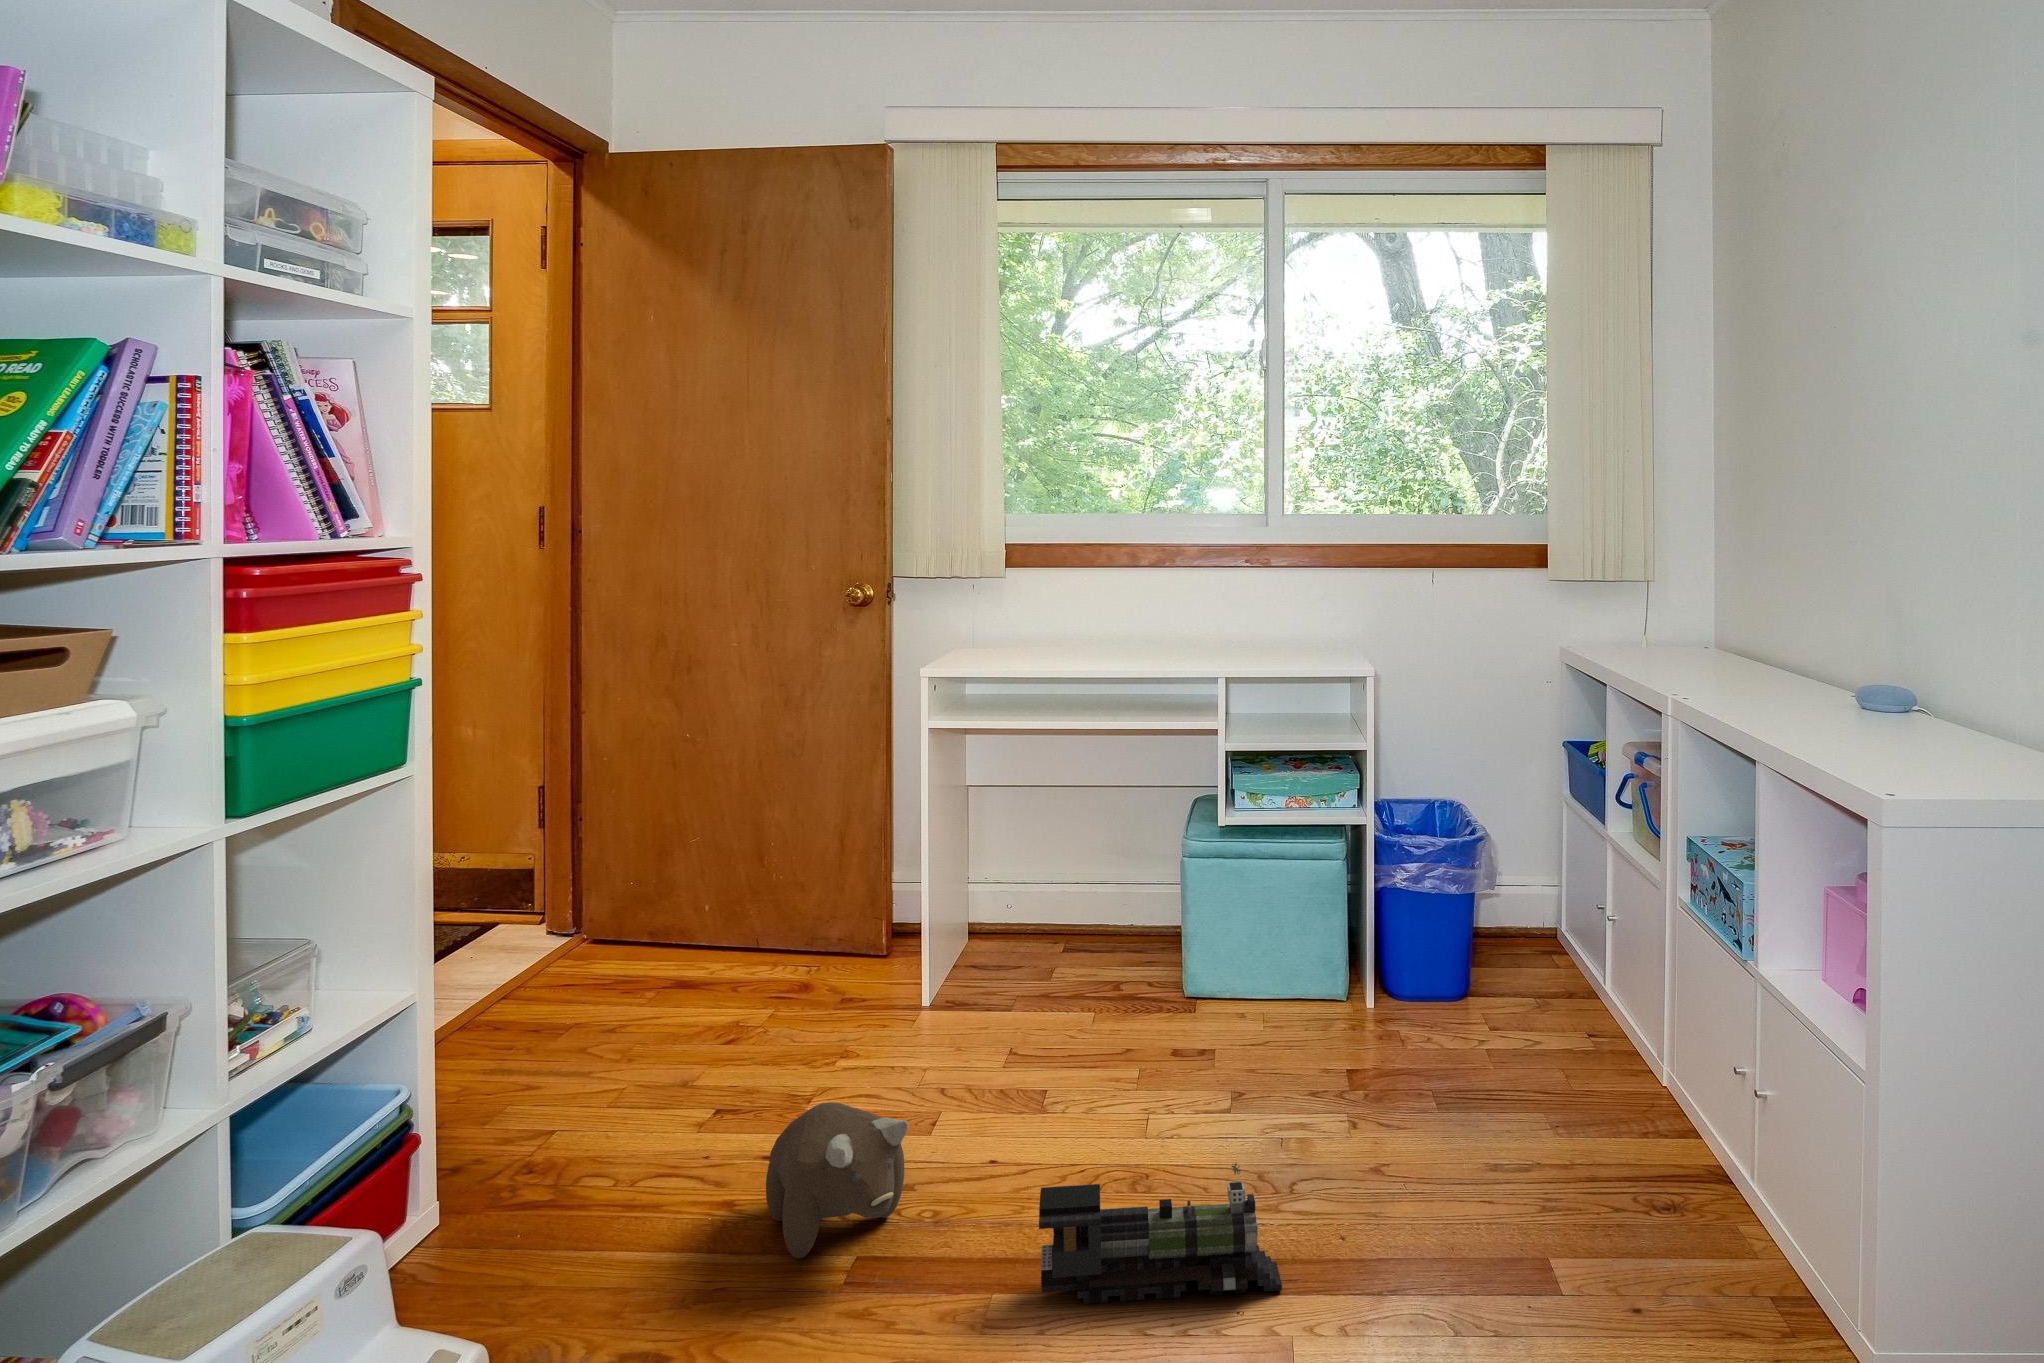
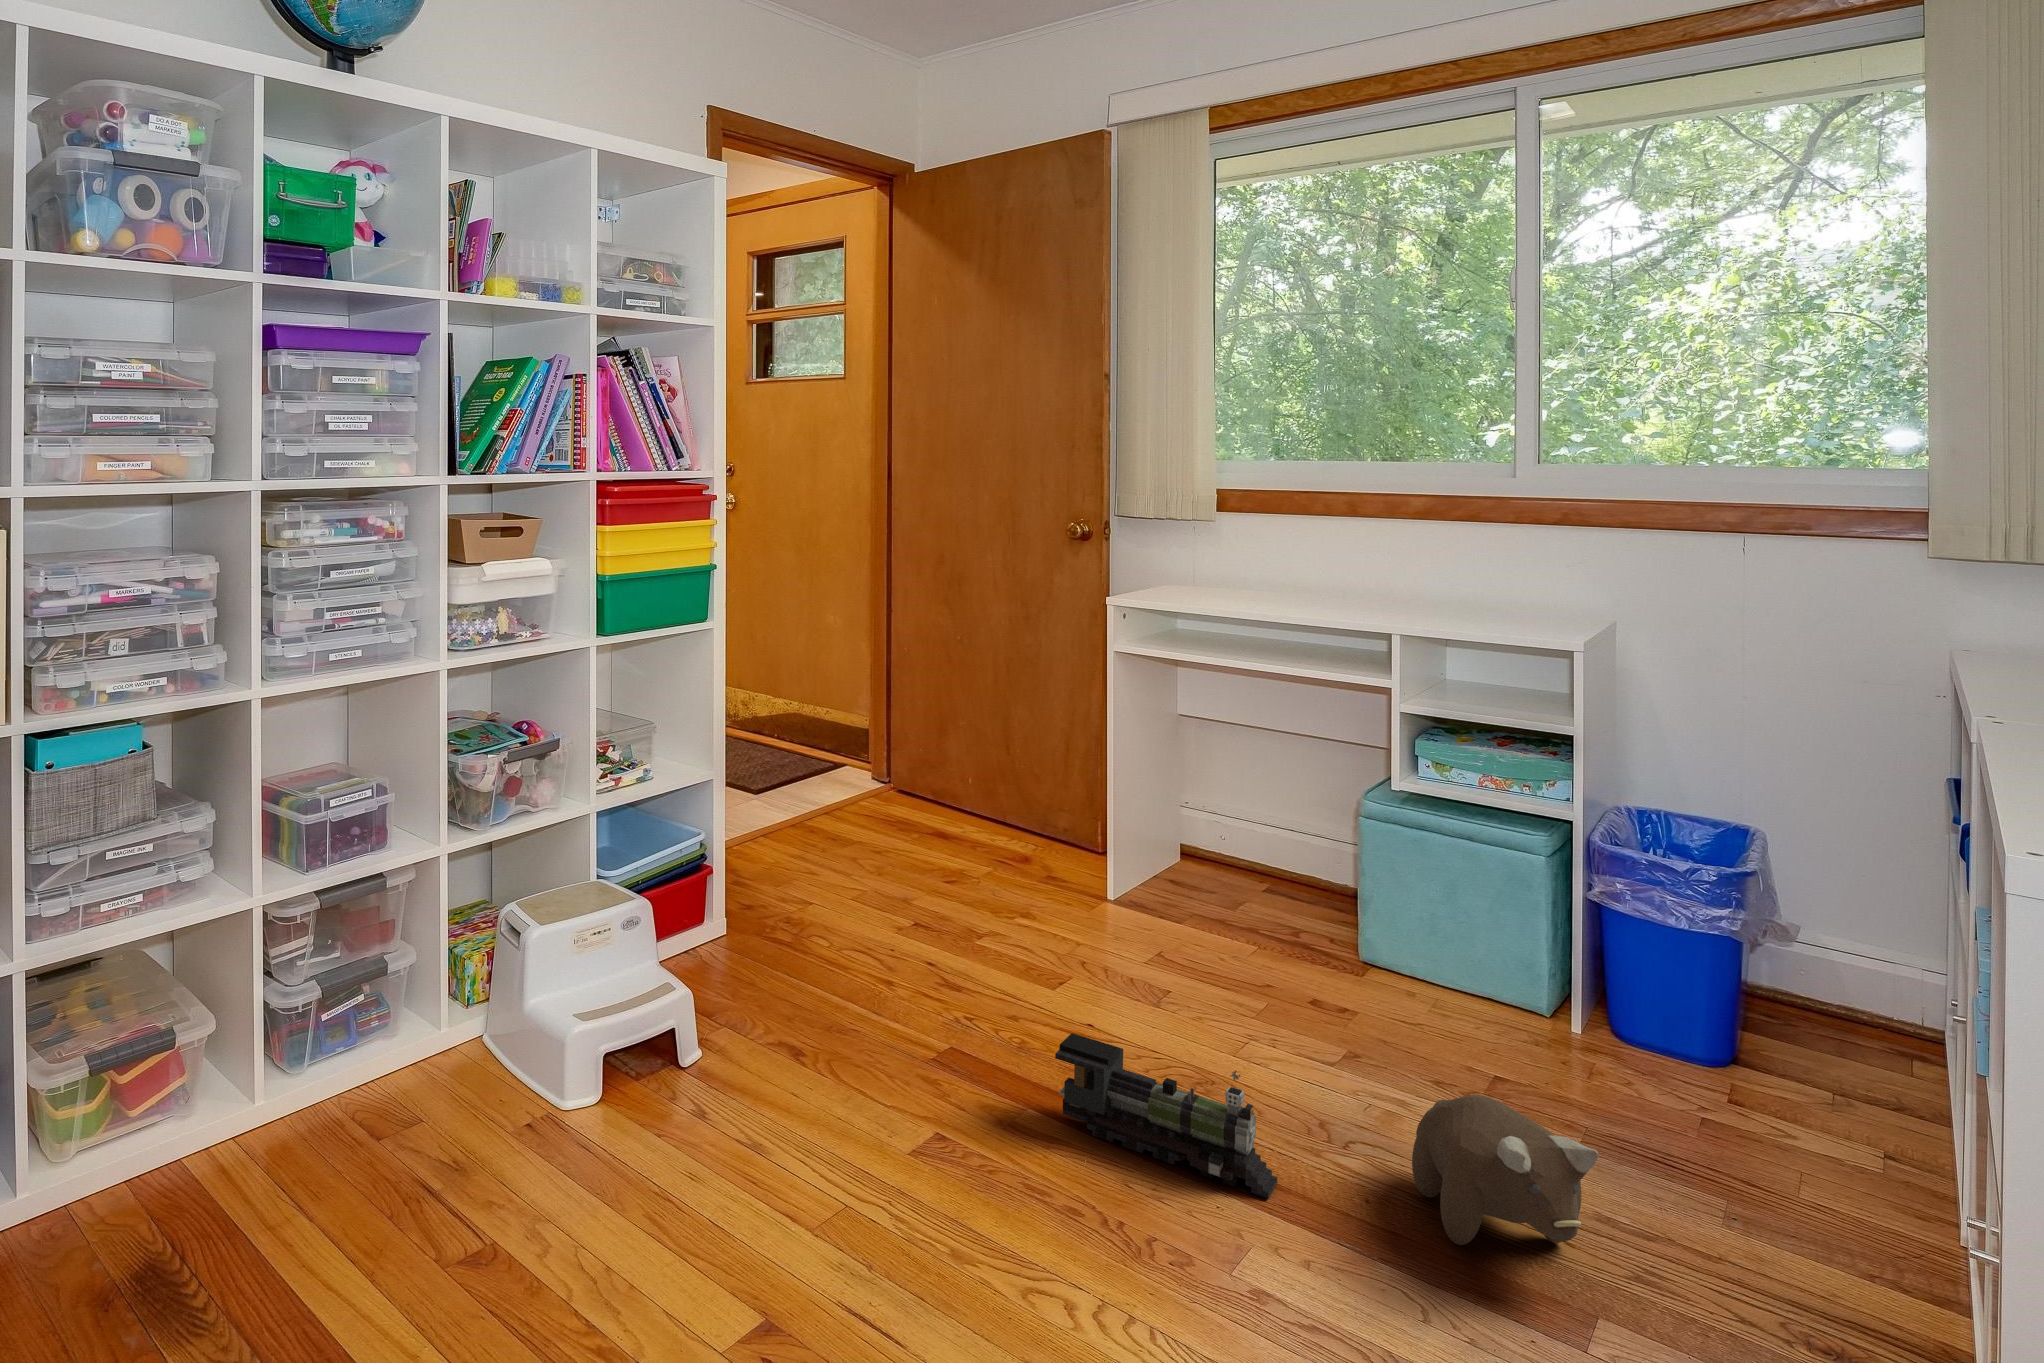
plush toy: present [766,1102,908,1258] -> present [1412,1095,1598,1245]

